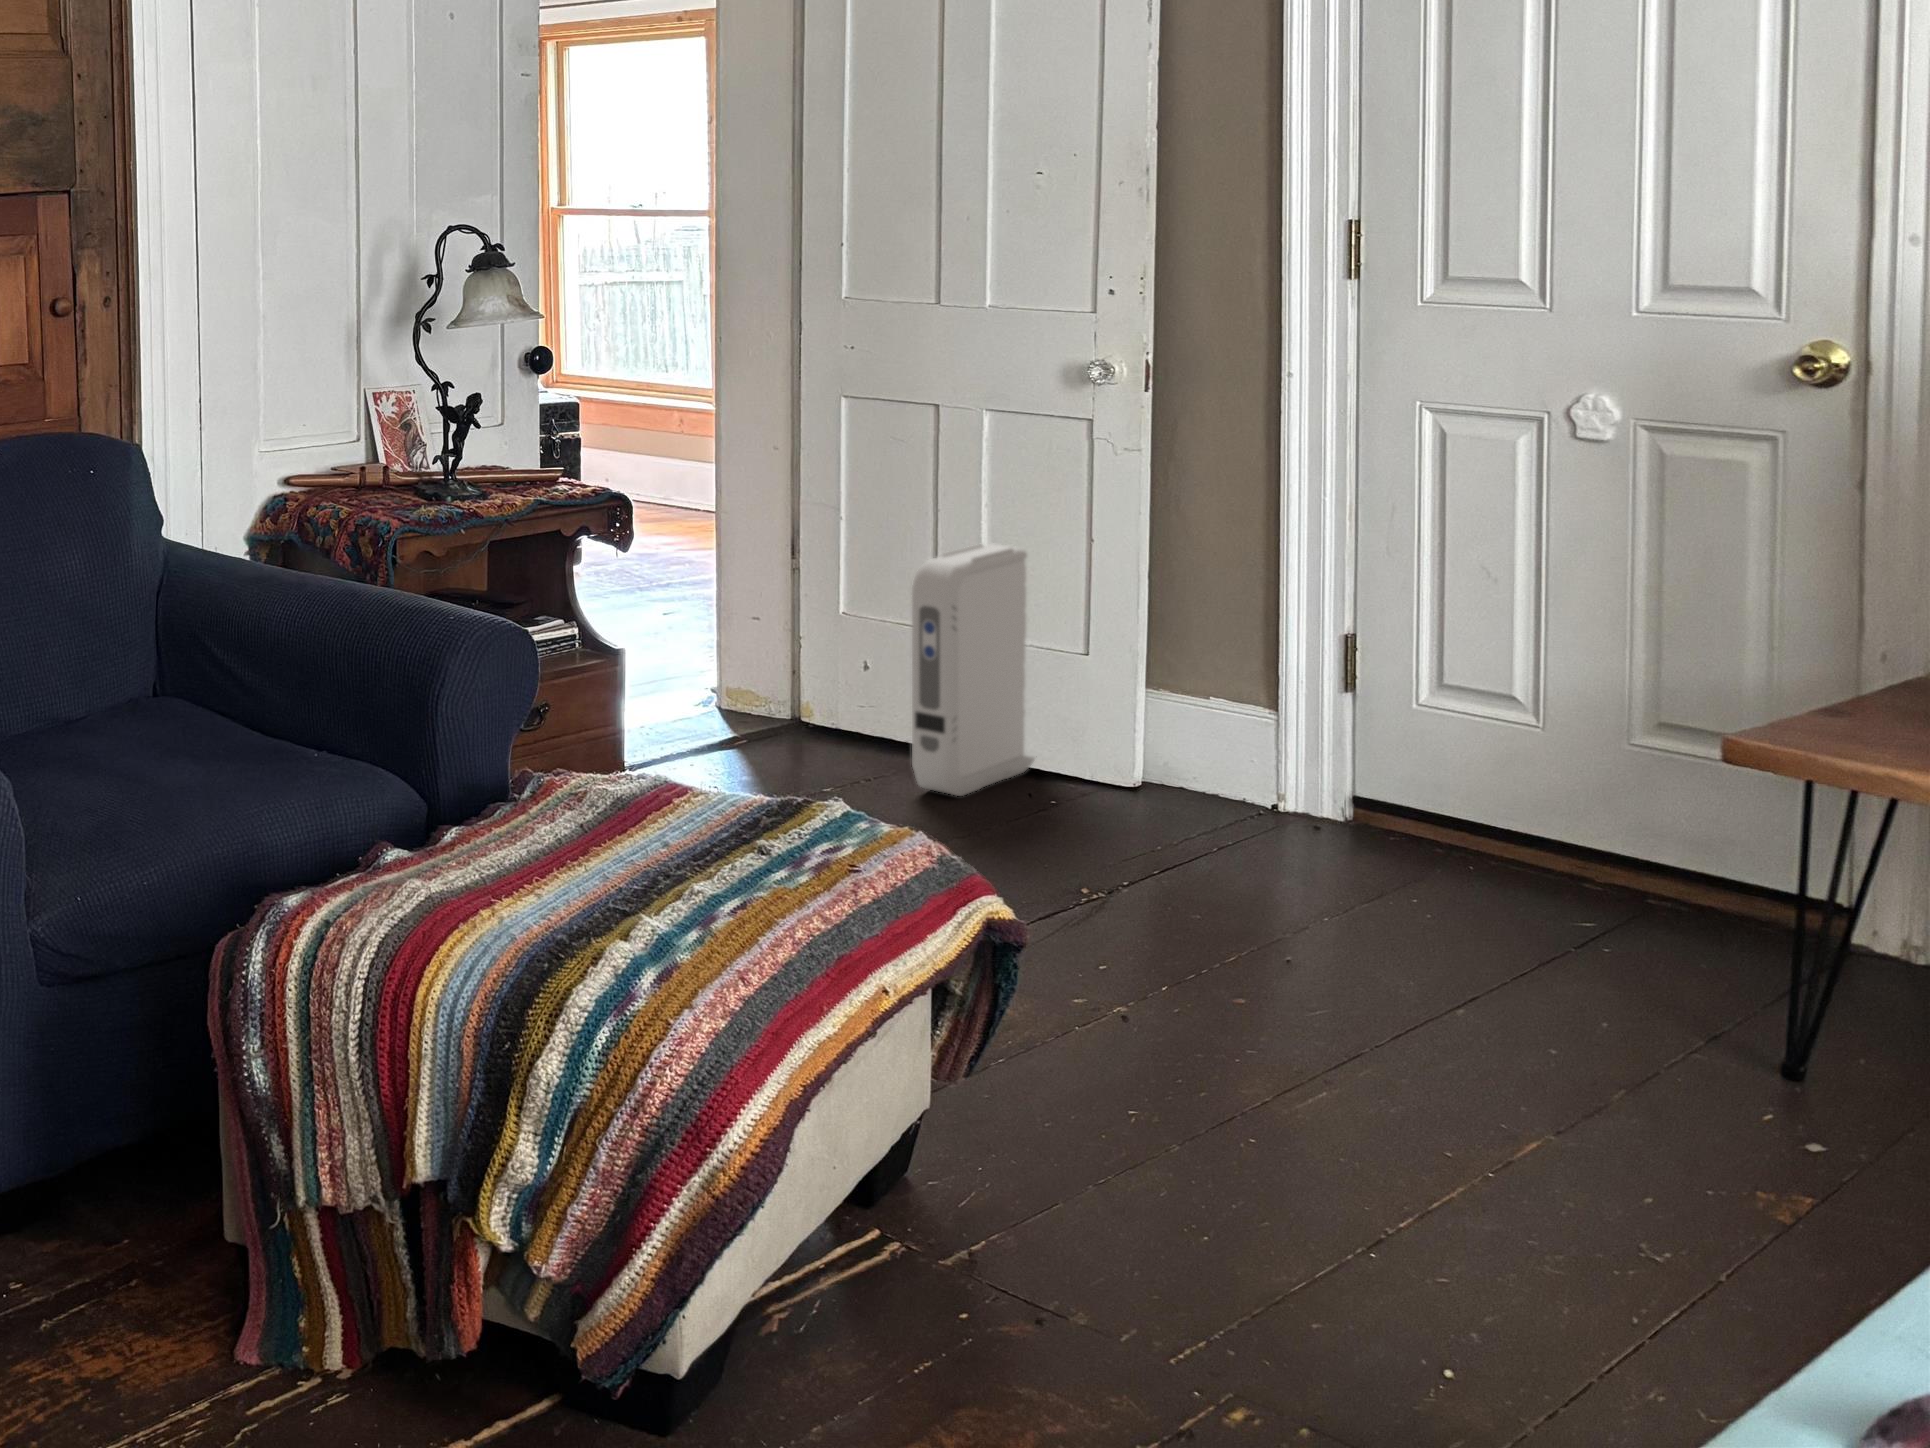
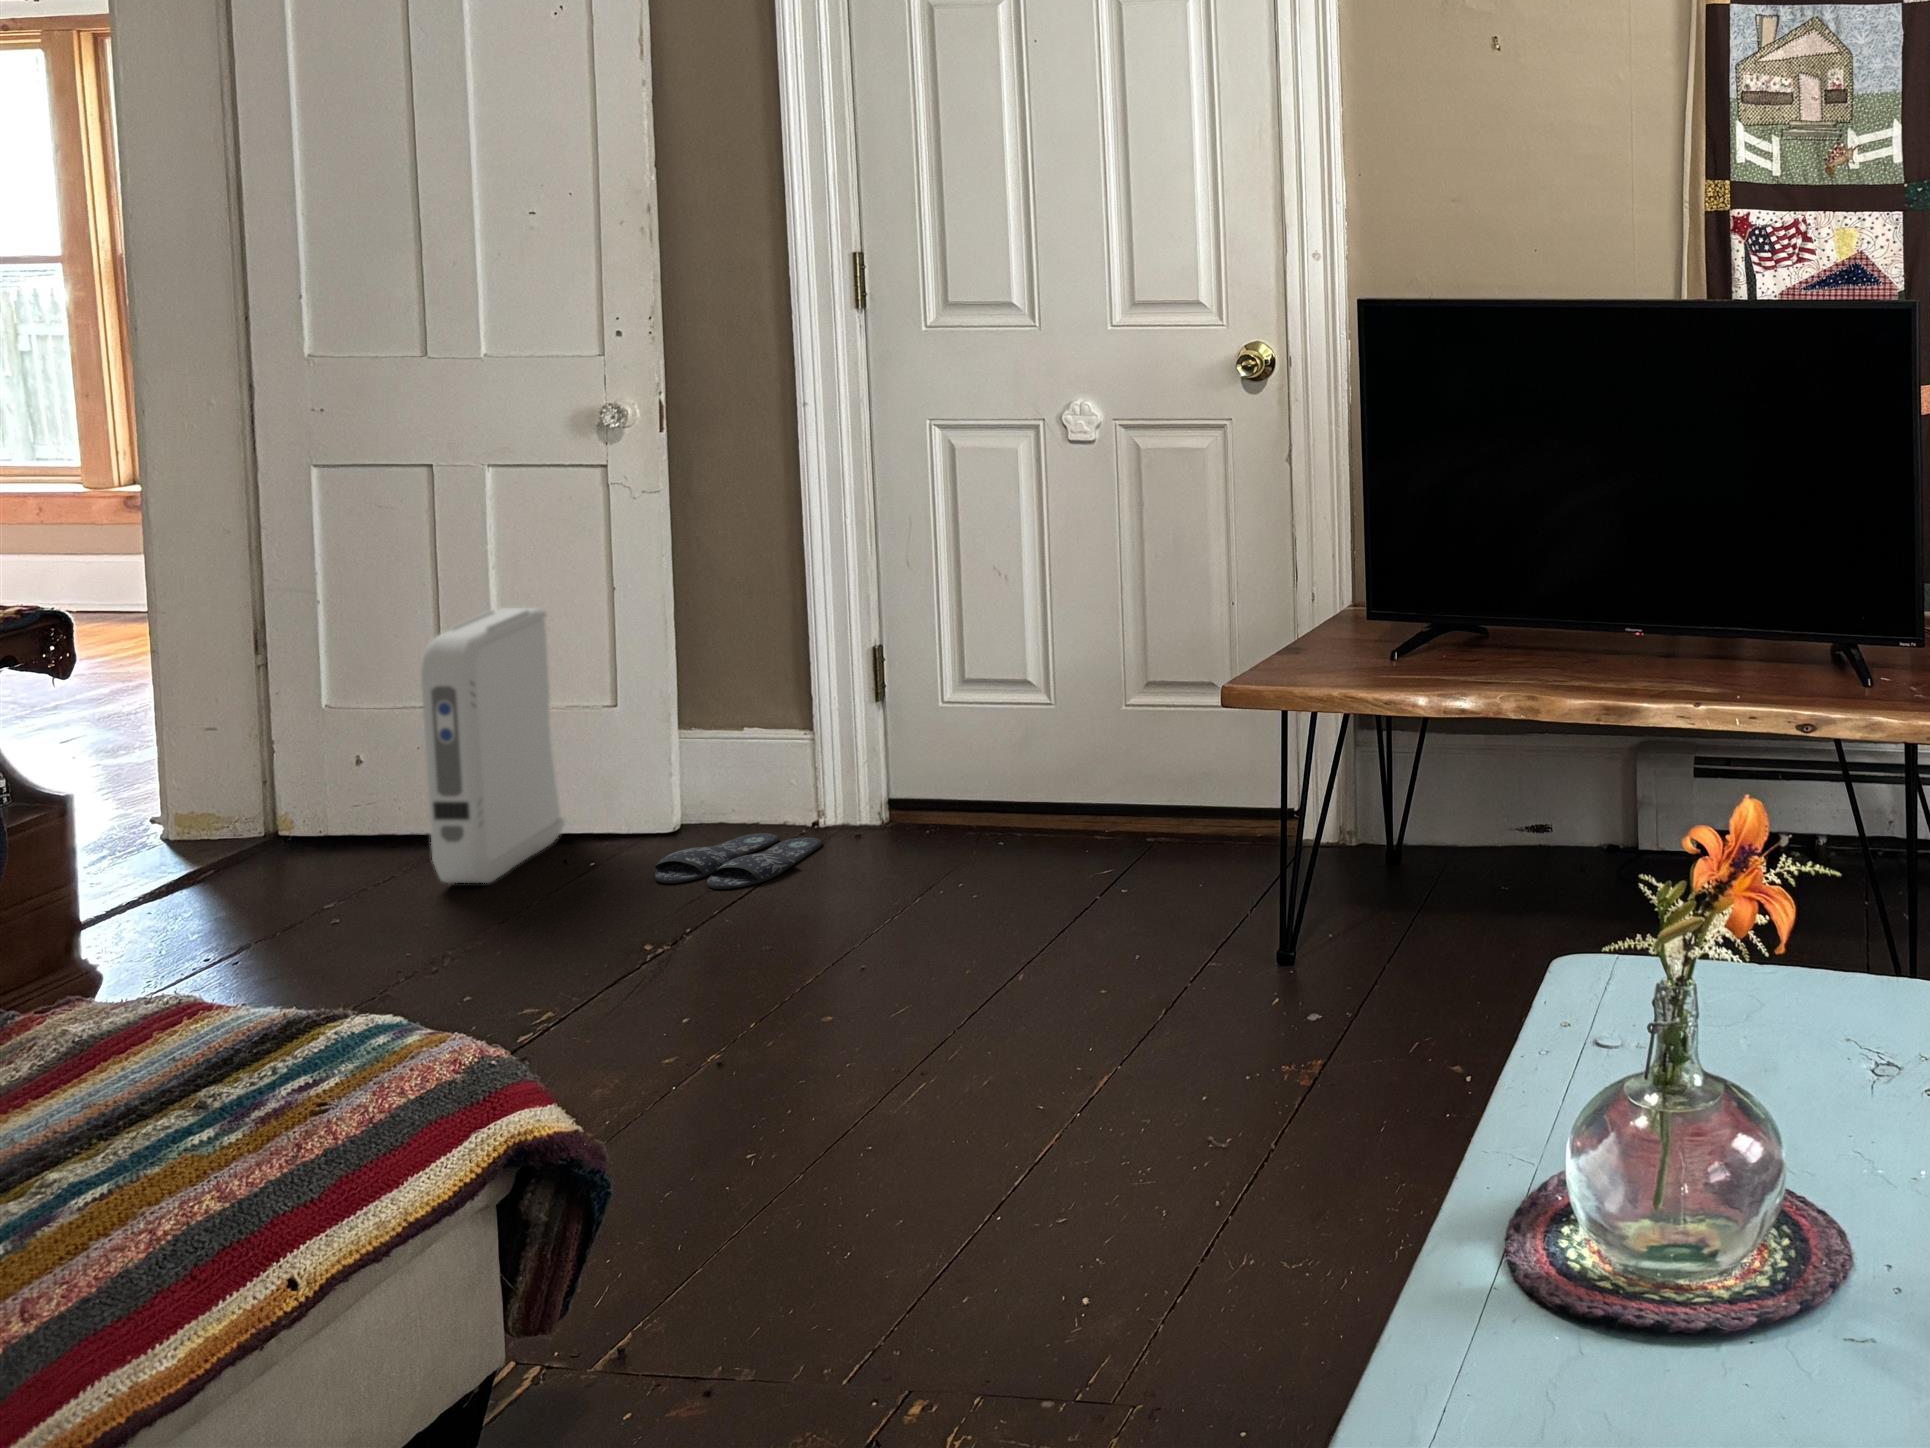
slippers: none [1108,802,1279,851] -> present [655,833,822,889]

